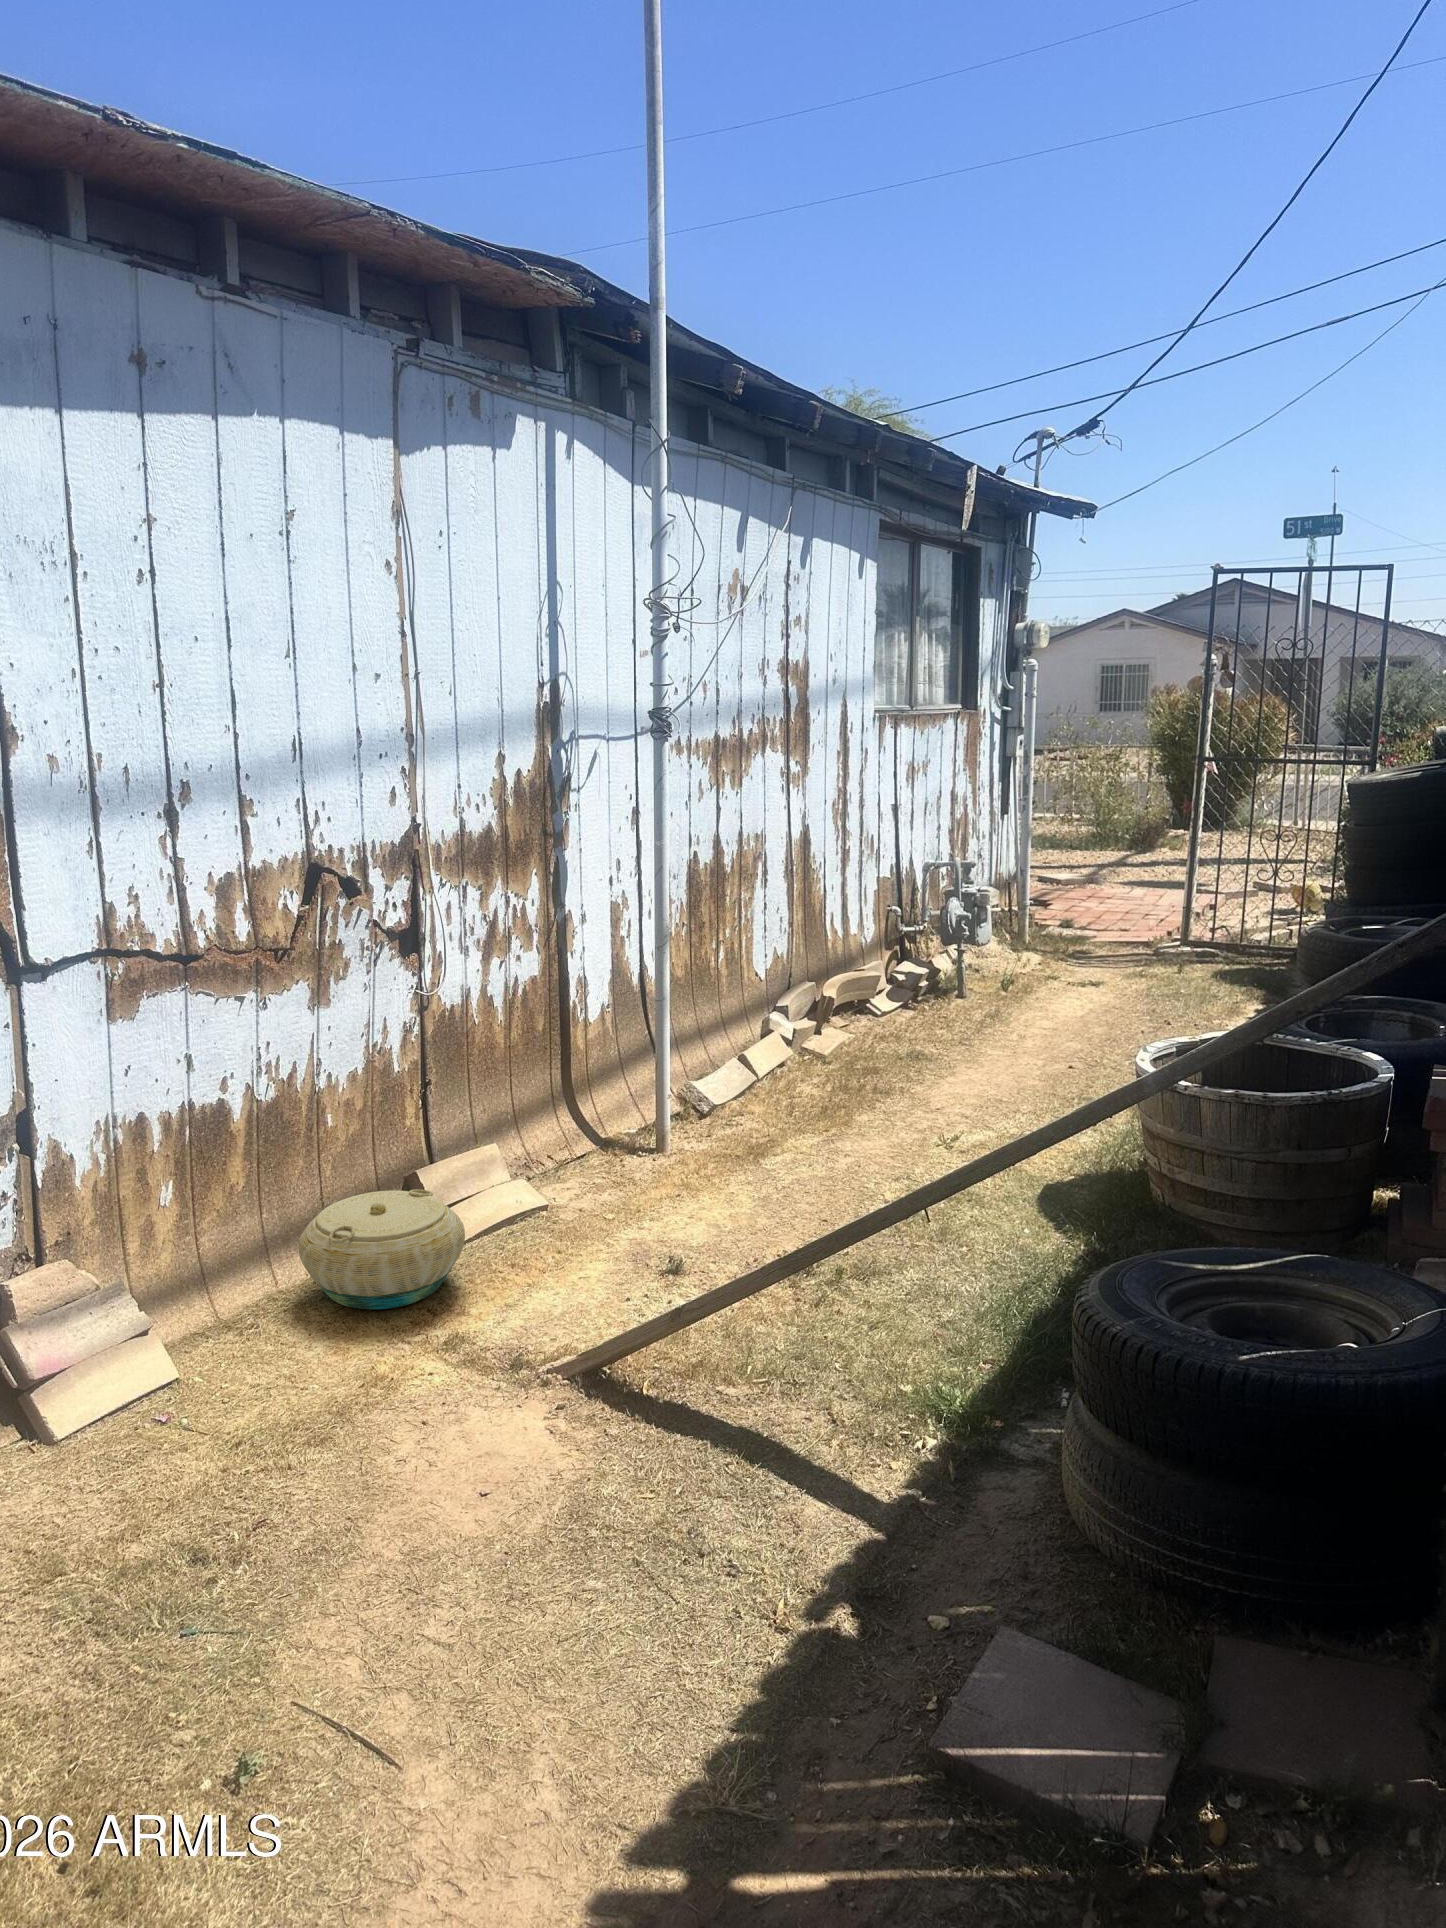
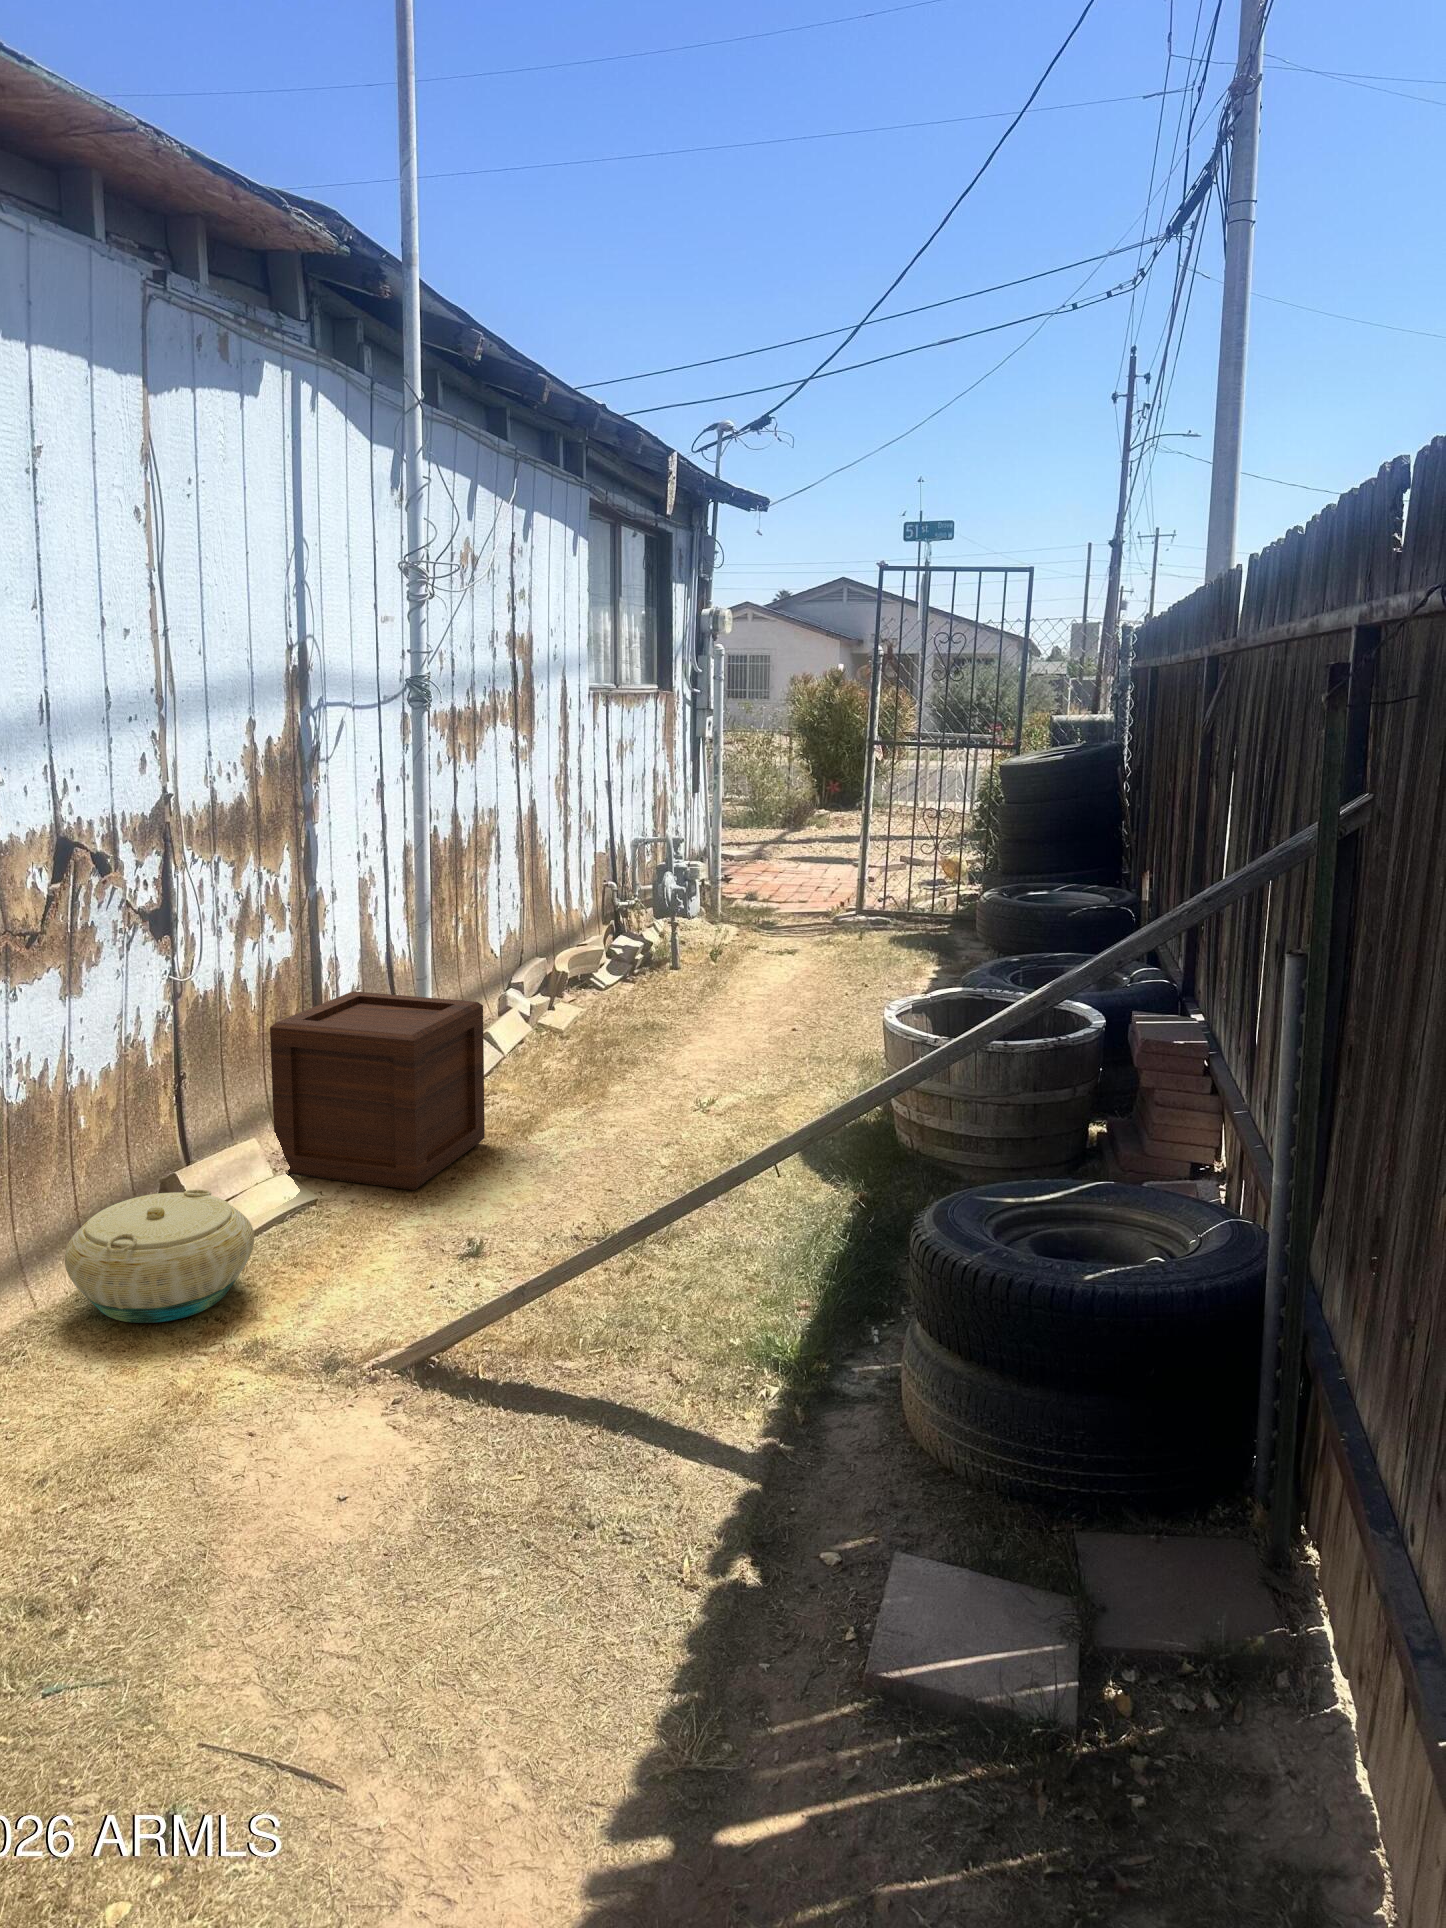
wooden crate: none [512,1009,717,1205] -> present [270,991,485,1190]

